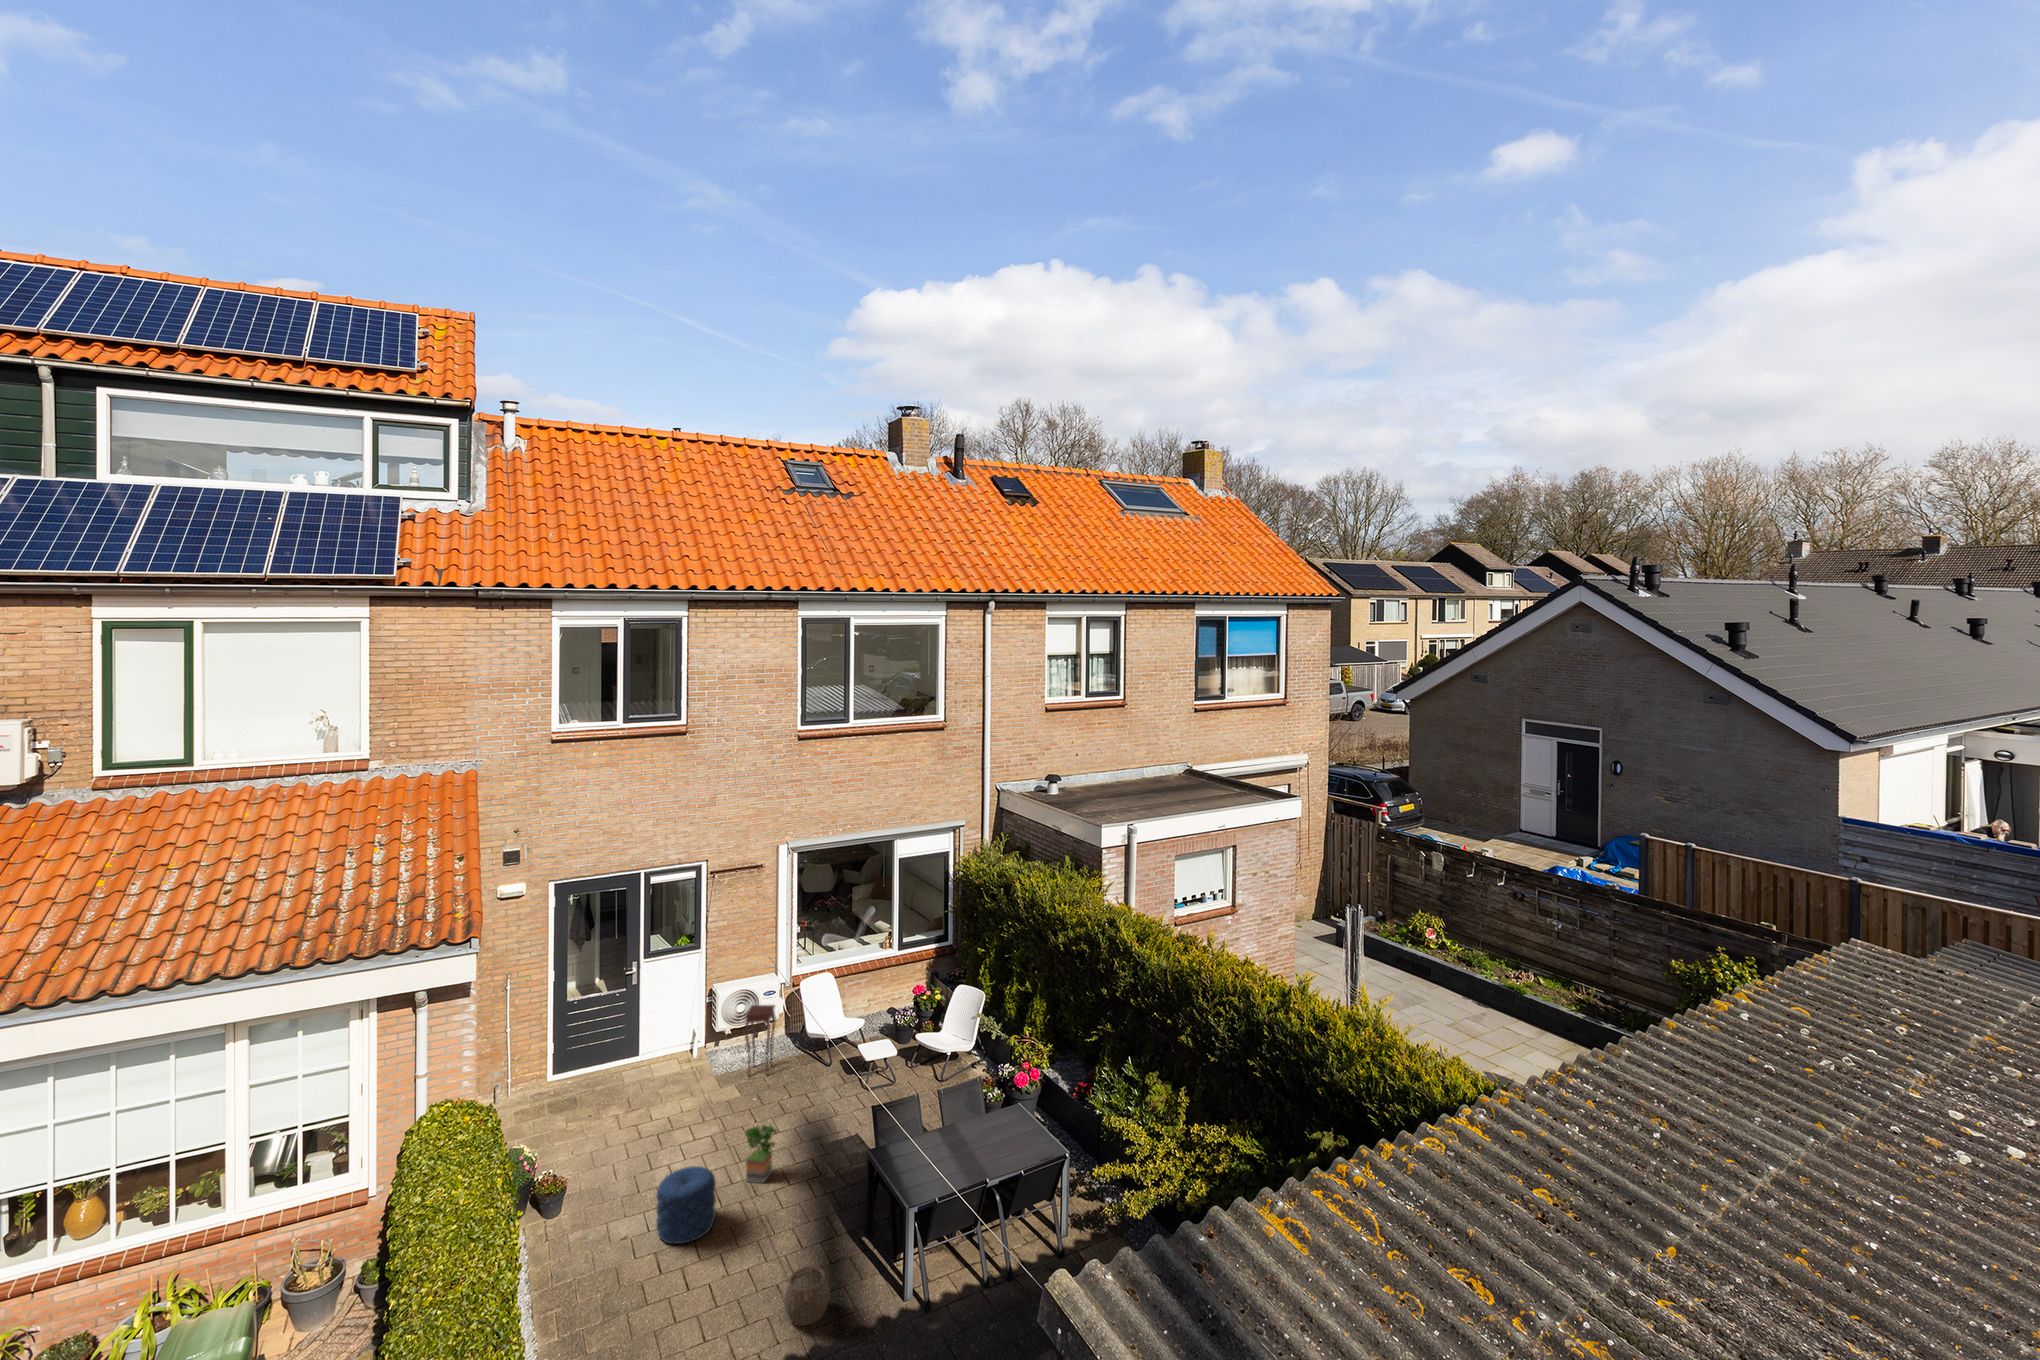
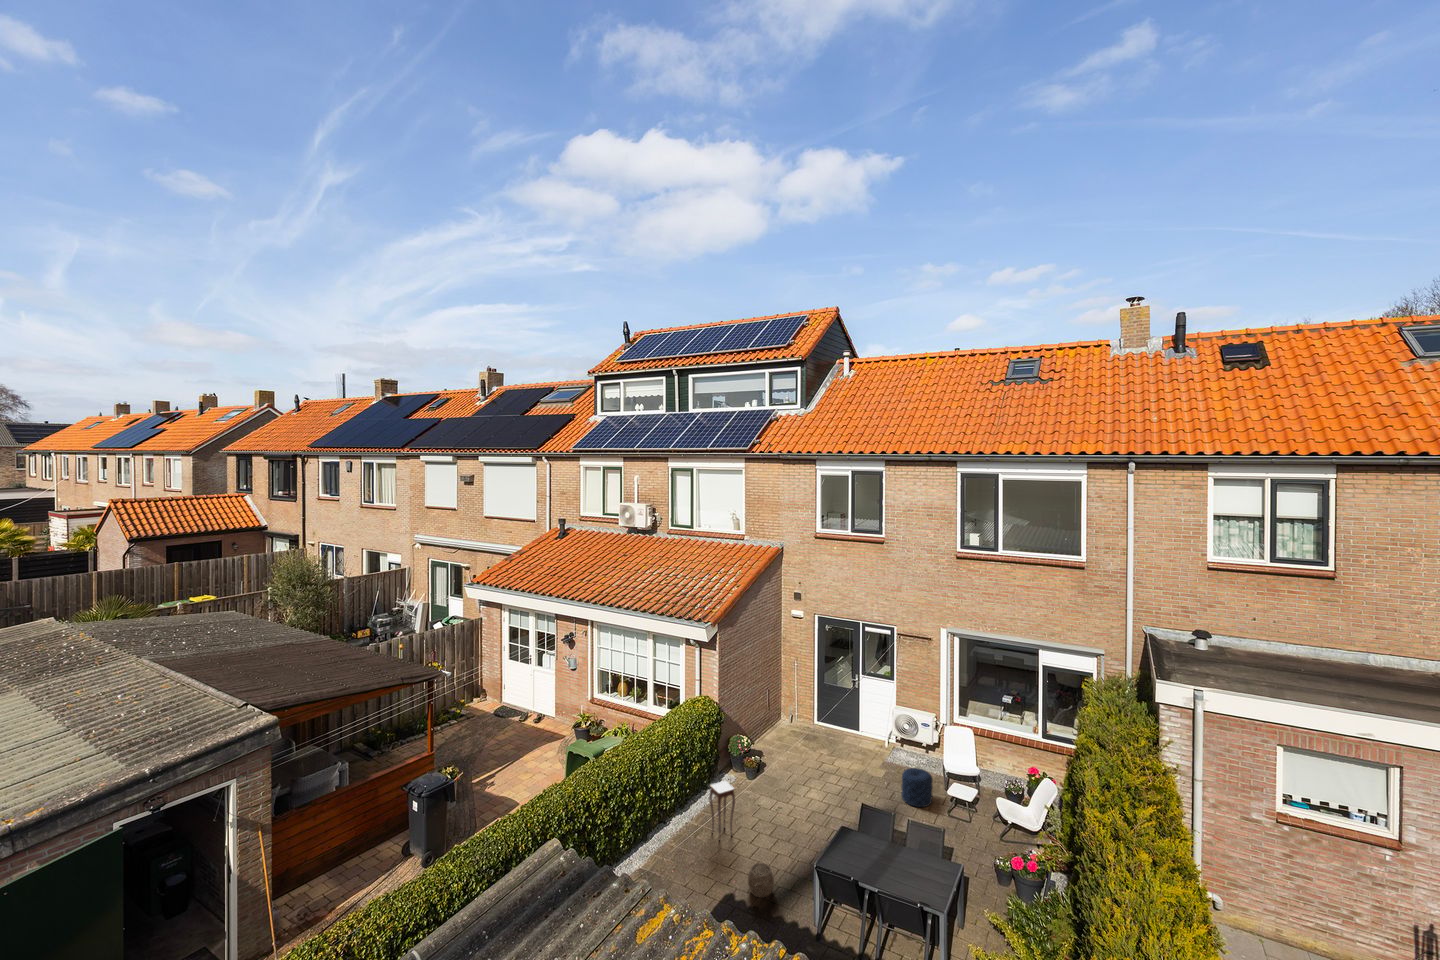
side table: present [745,1005,776,1074] -> present [709,781,735,839]
potted tree: present [745,1125,777,1183] -> none [817,786,840,824]
pouf: present [656,1166,716,1244] -> present [901,768,933,807]

